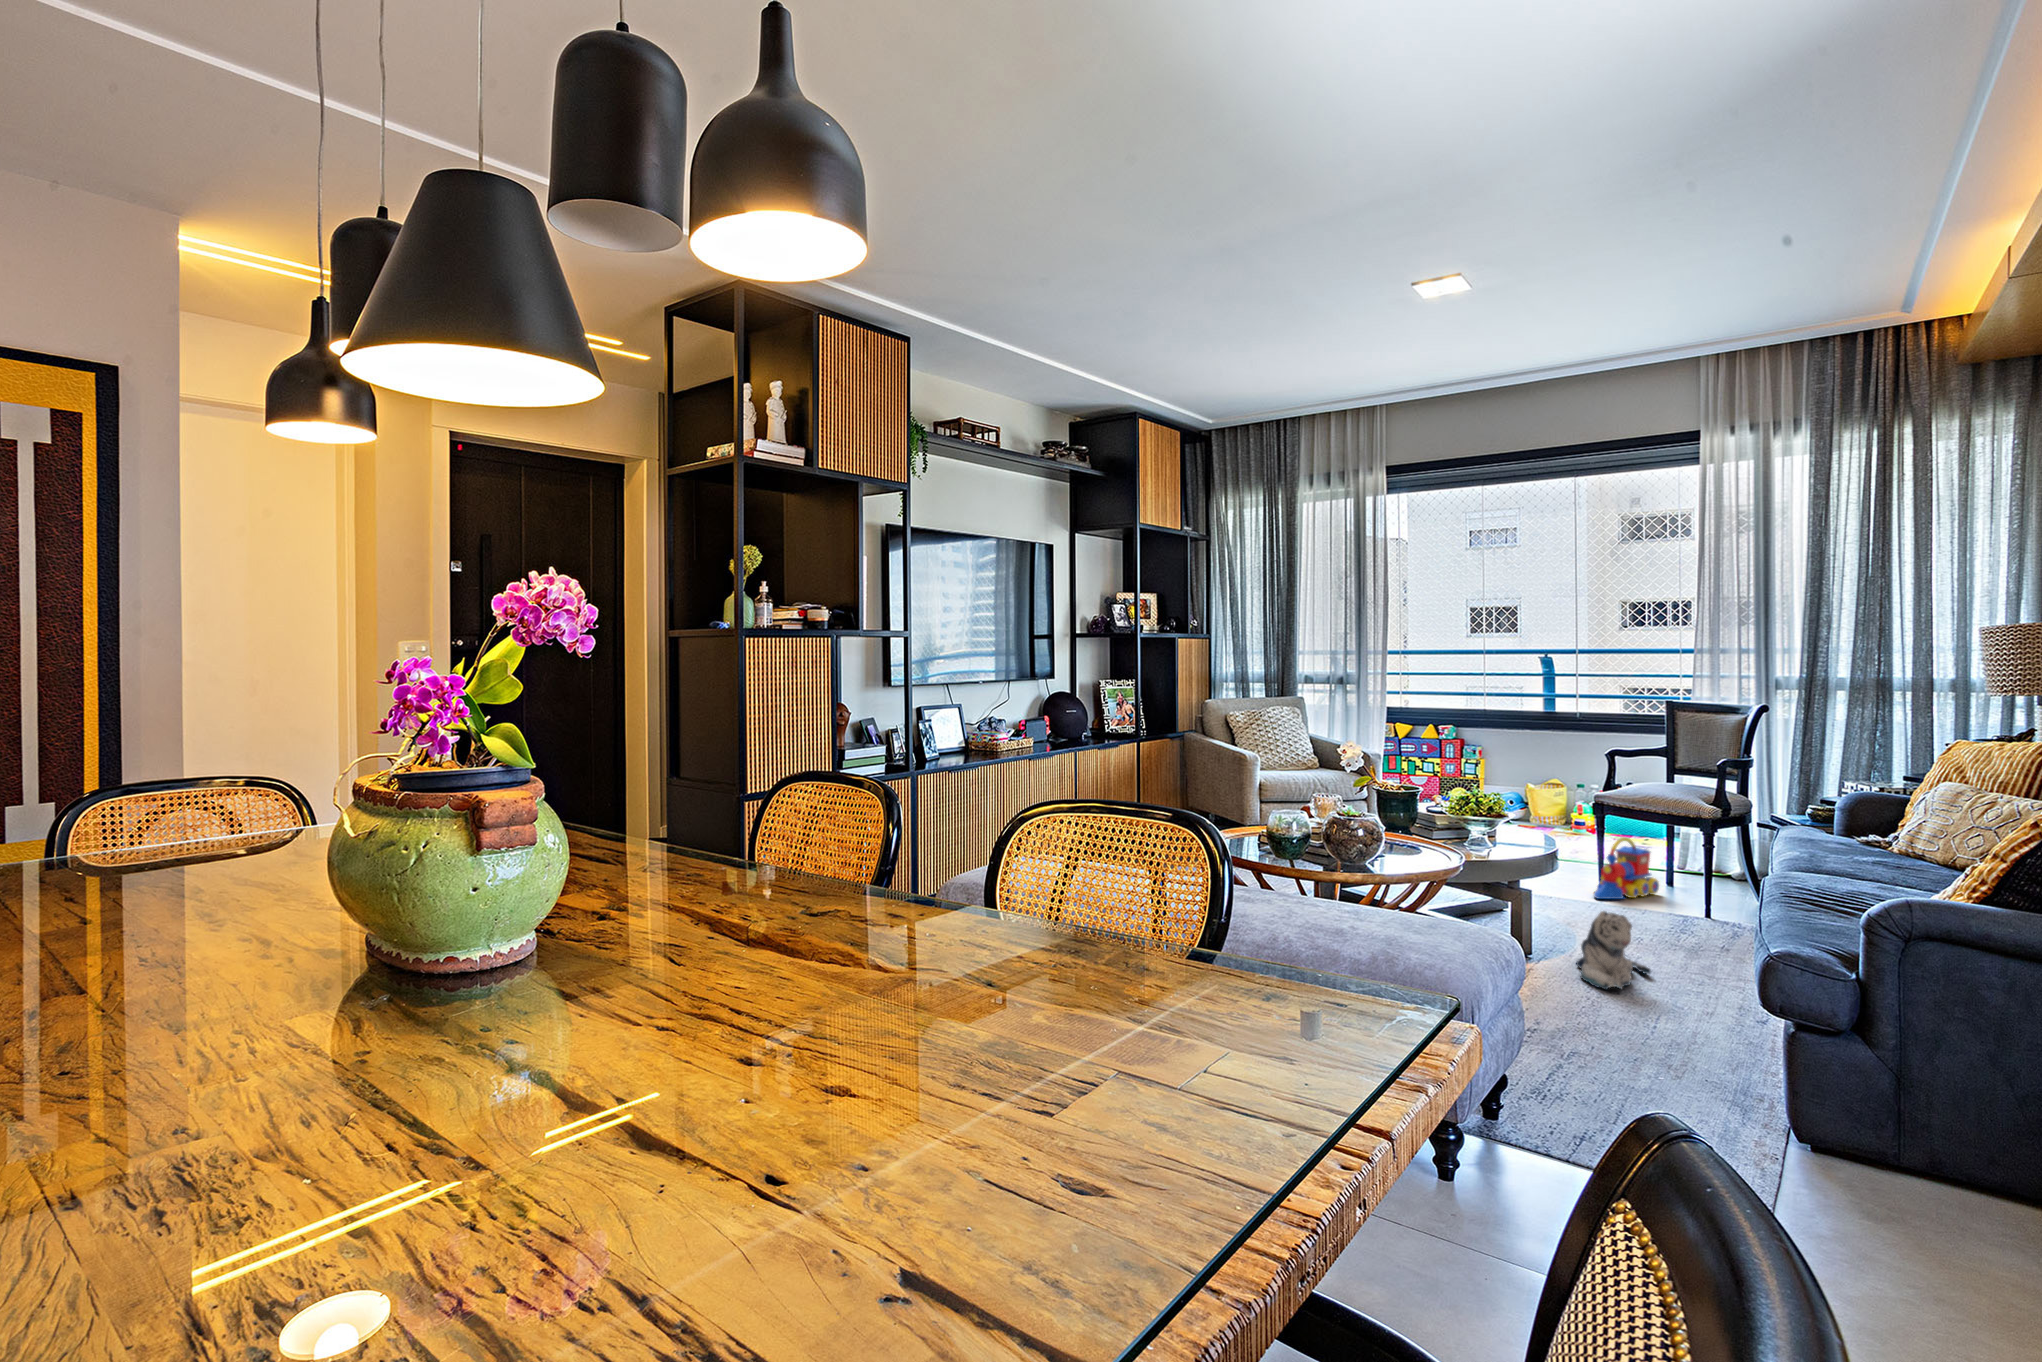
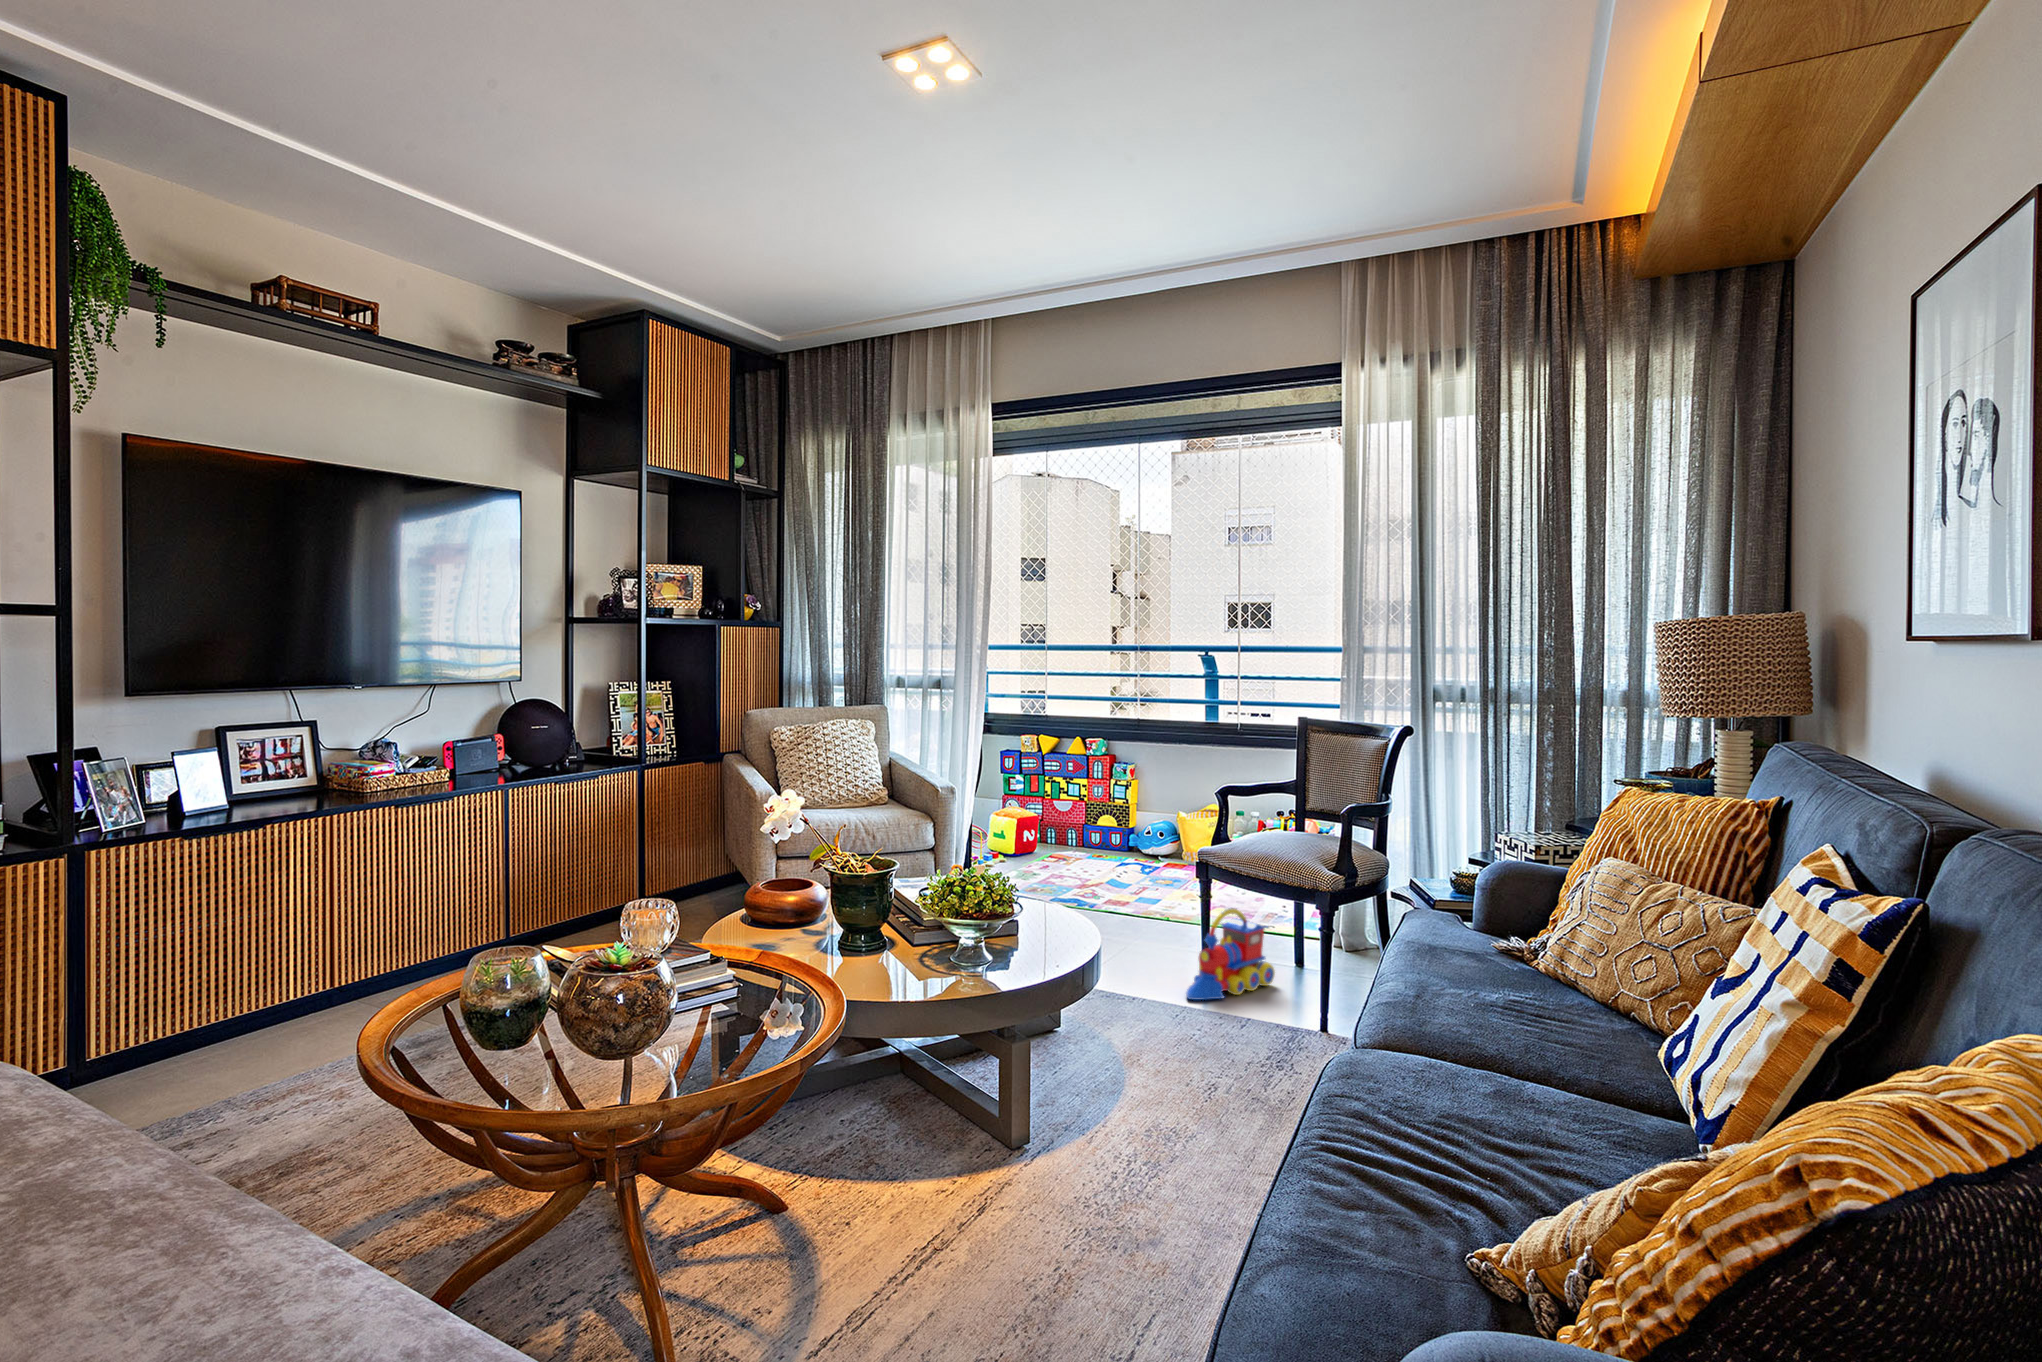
plush toy: present [1576,911,1651,989] -> none [1063,1092,1178,1245]

